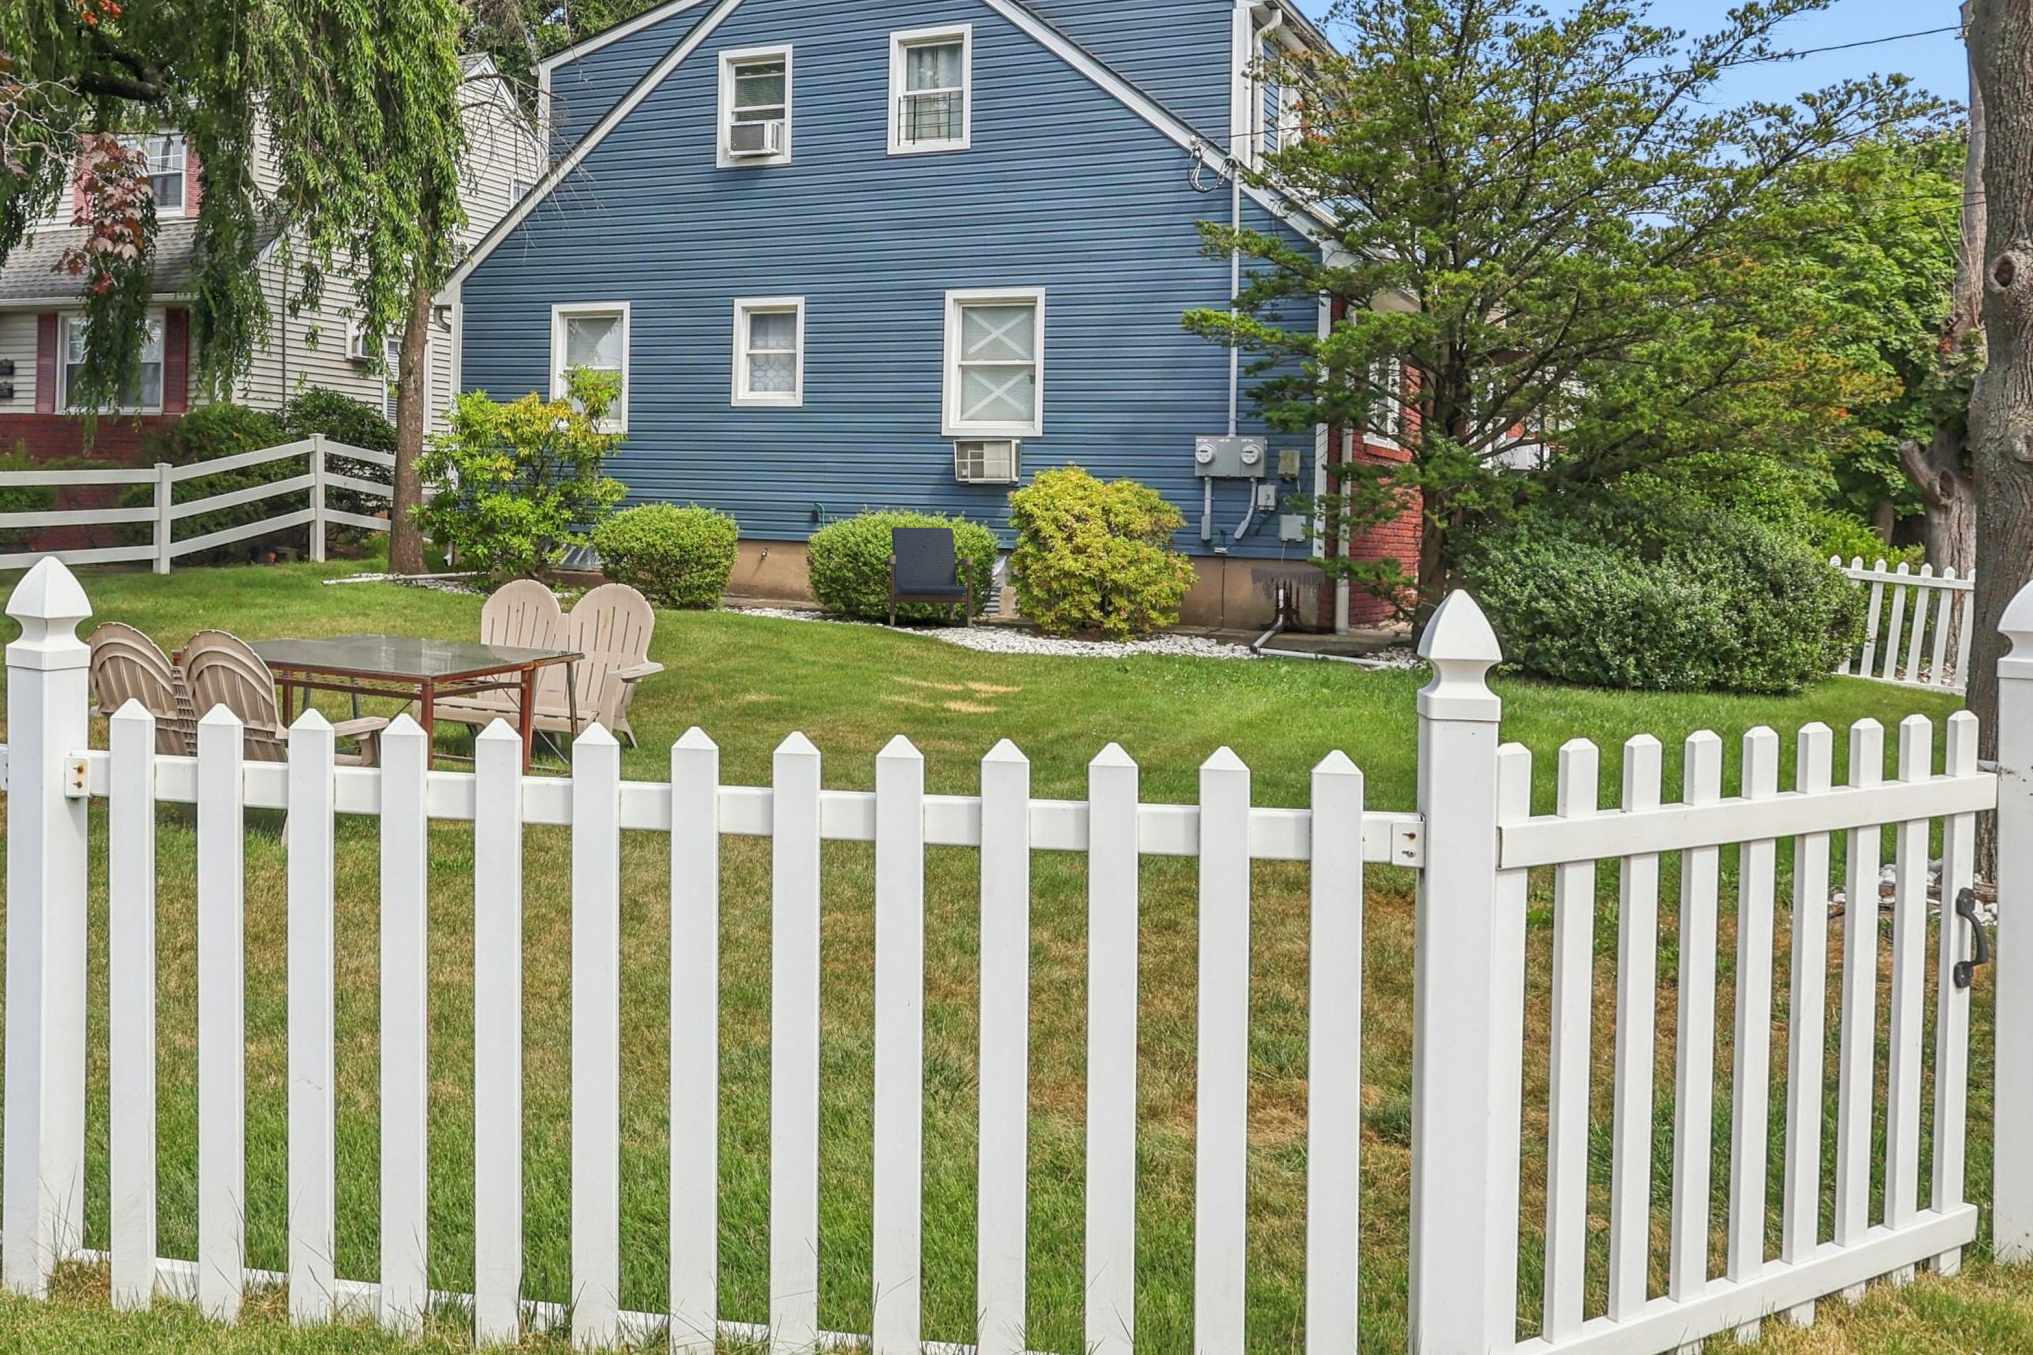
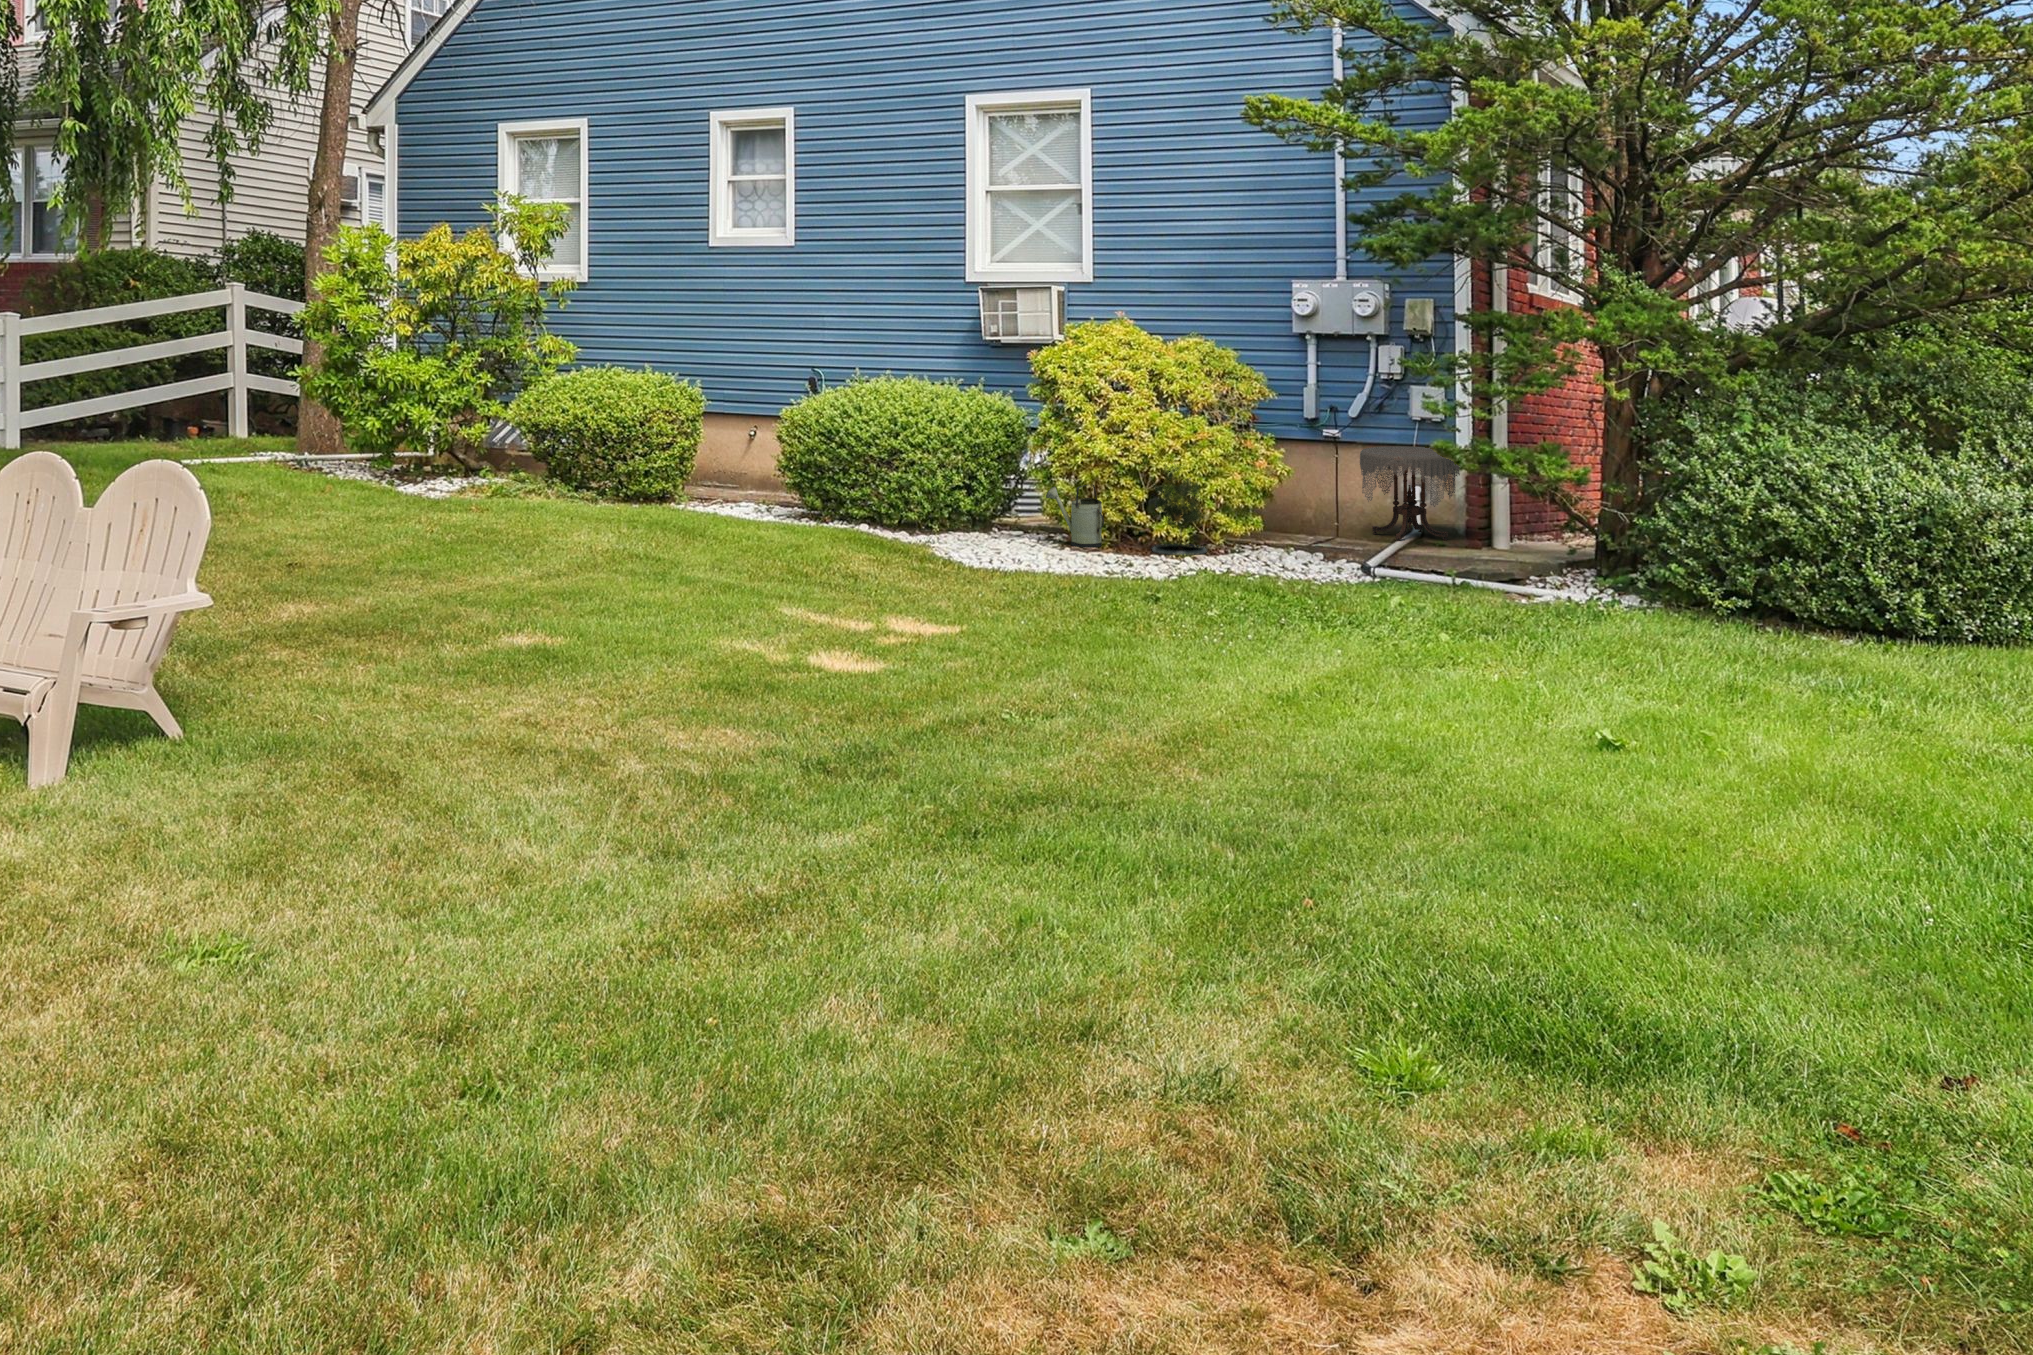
lounge chair: present [887,527,973,627] -> none [868,407,981,544]
potted tree: none [1099,563,1142,637] -> present [1153,463,1206,555]
watering can: none [1020,586,1064,632] -> present [1046,485,1104,548]

